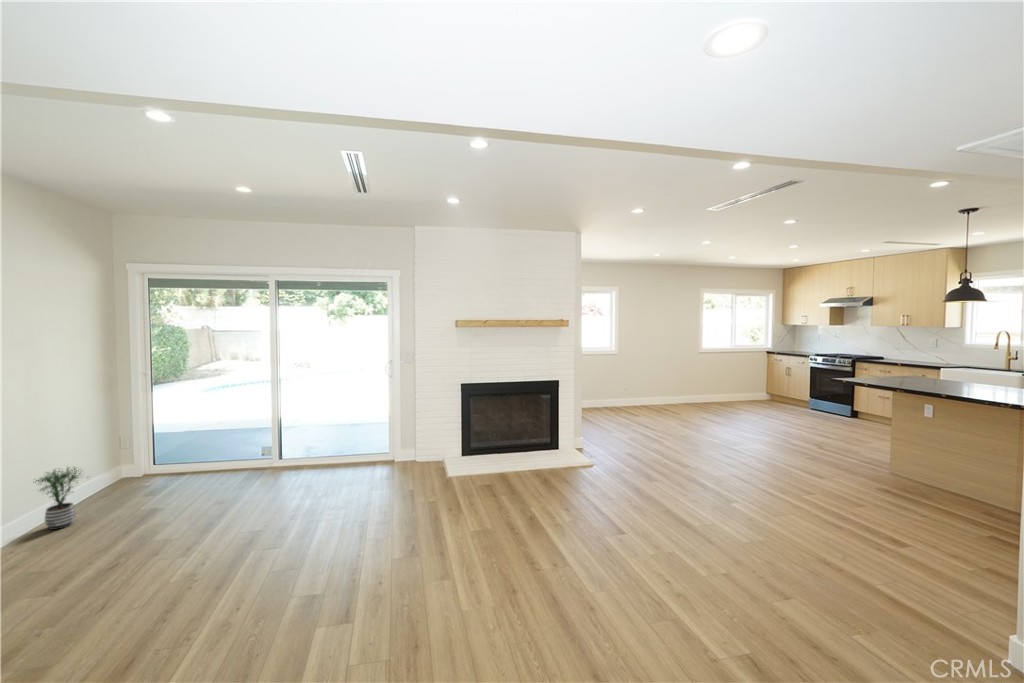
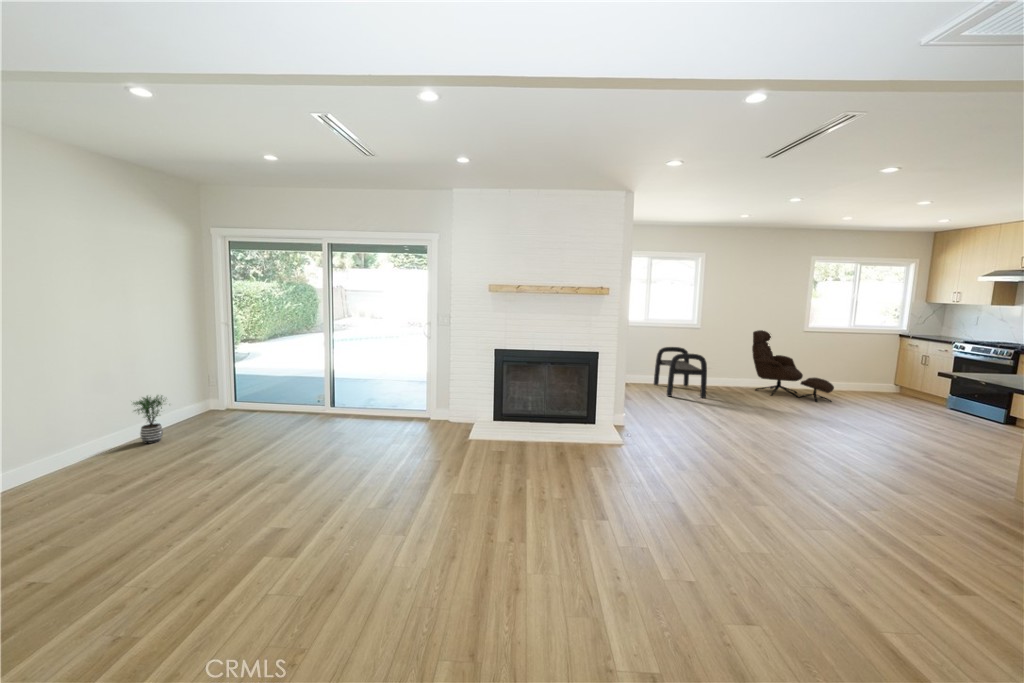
lounge chair: none [665,352,731,411] -> present [752,330,834,402]
bench: none [586,371,636,417] -> present [654,347,707,398]

